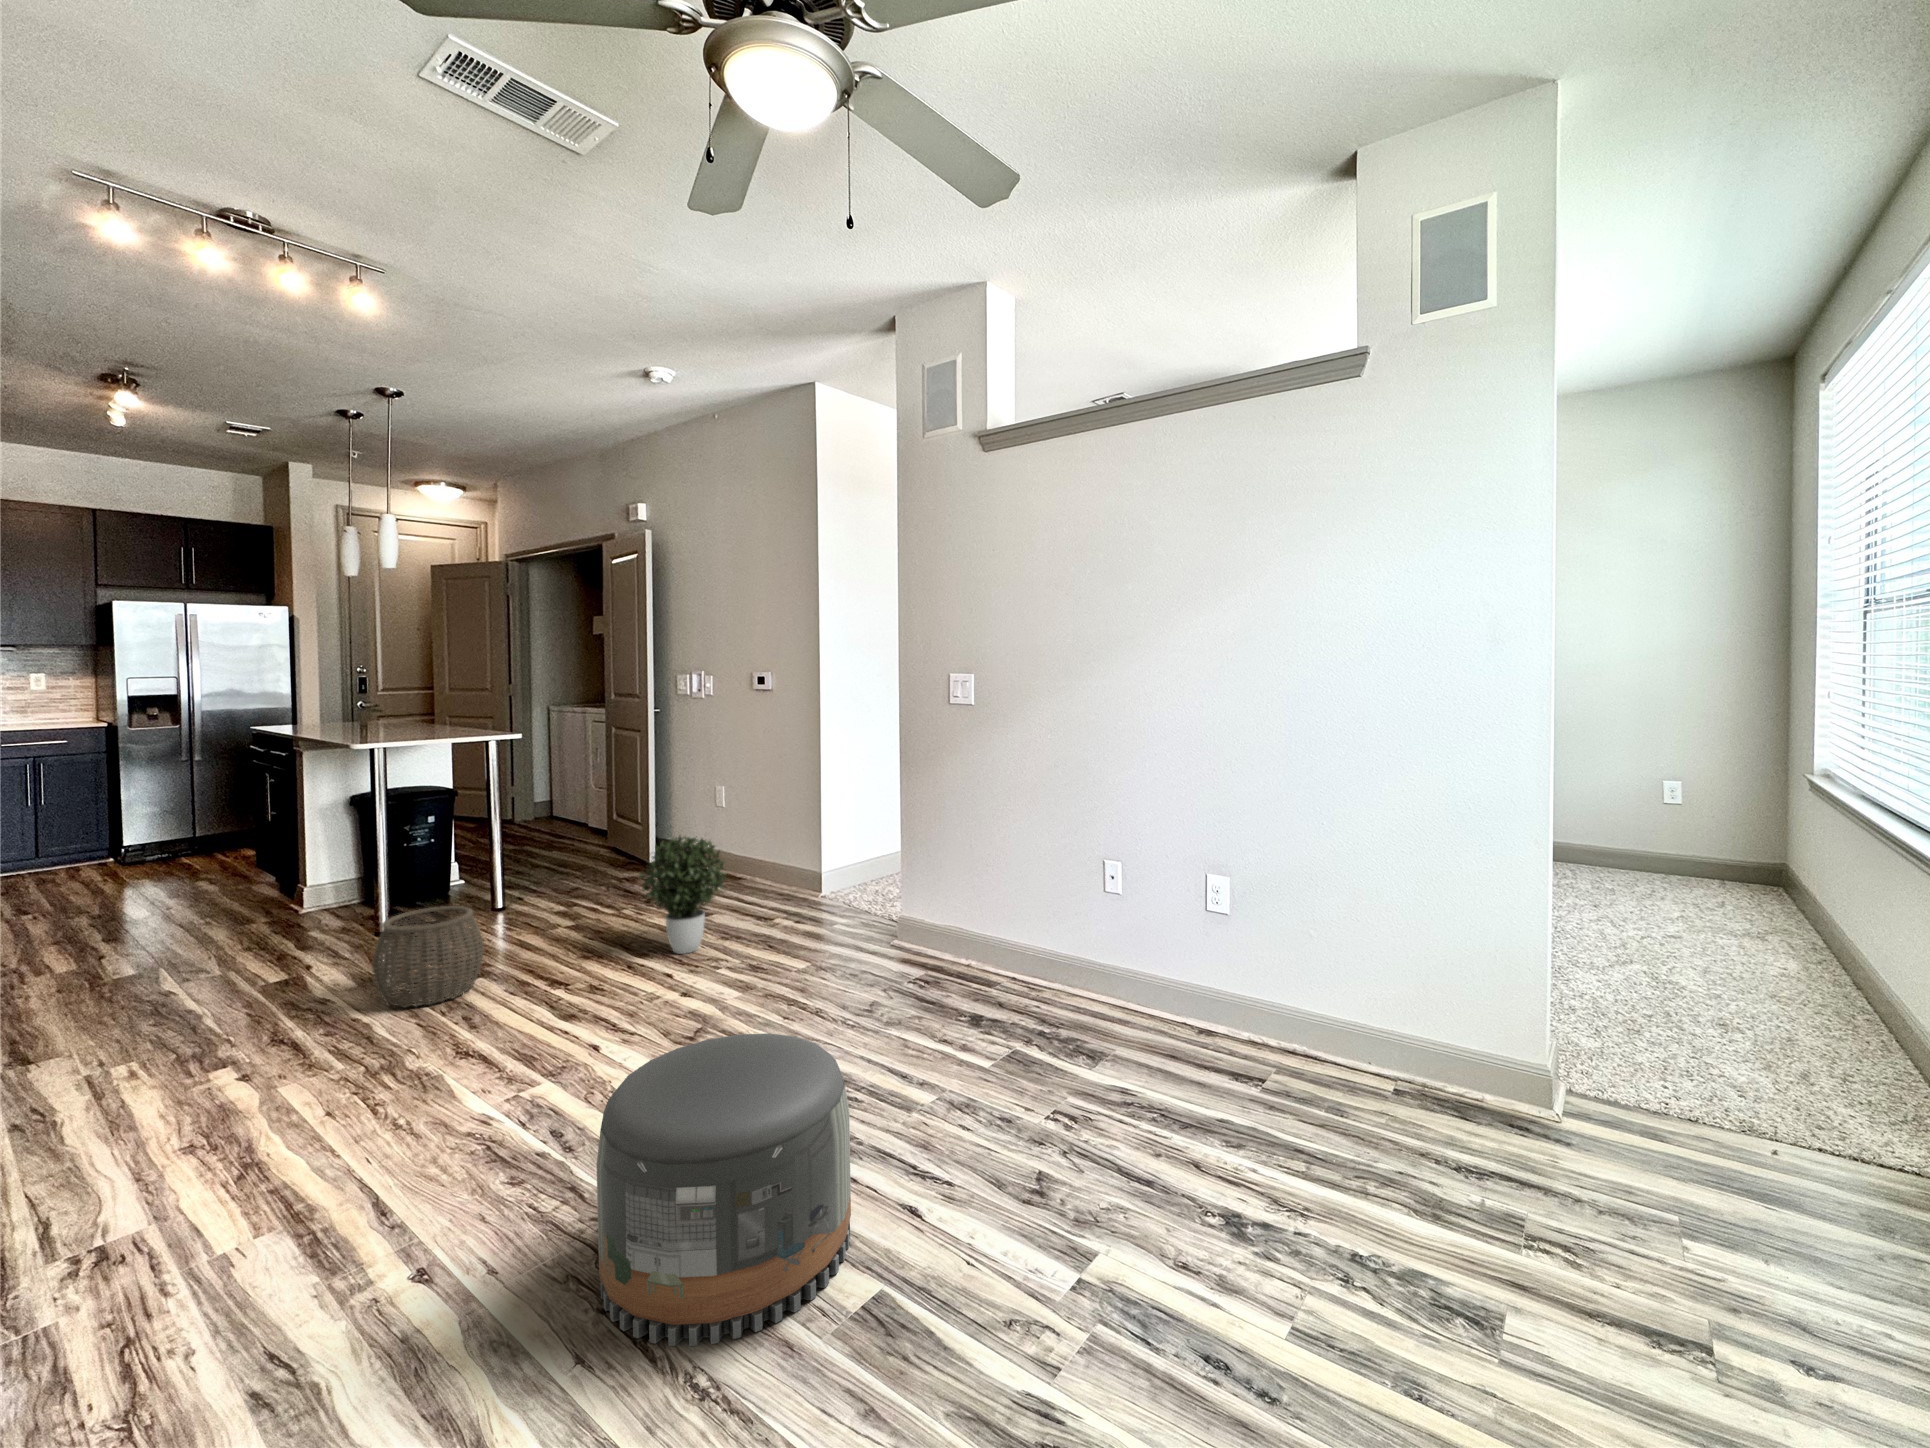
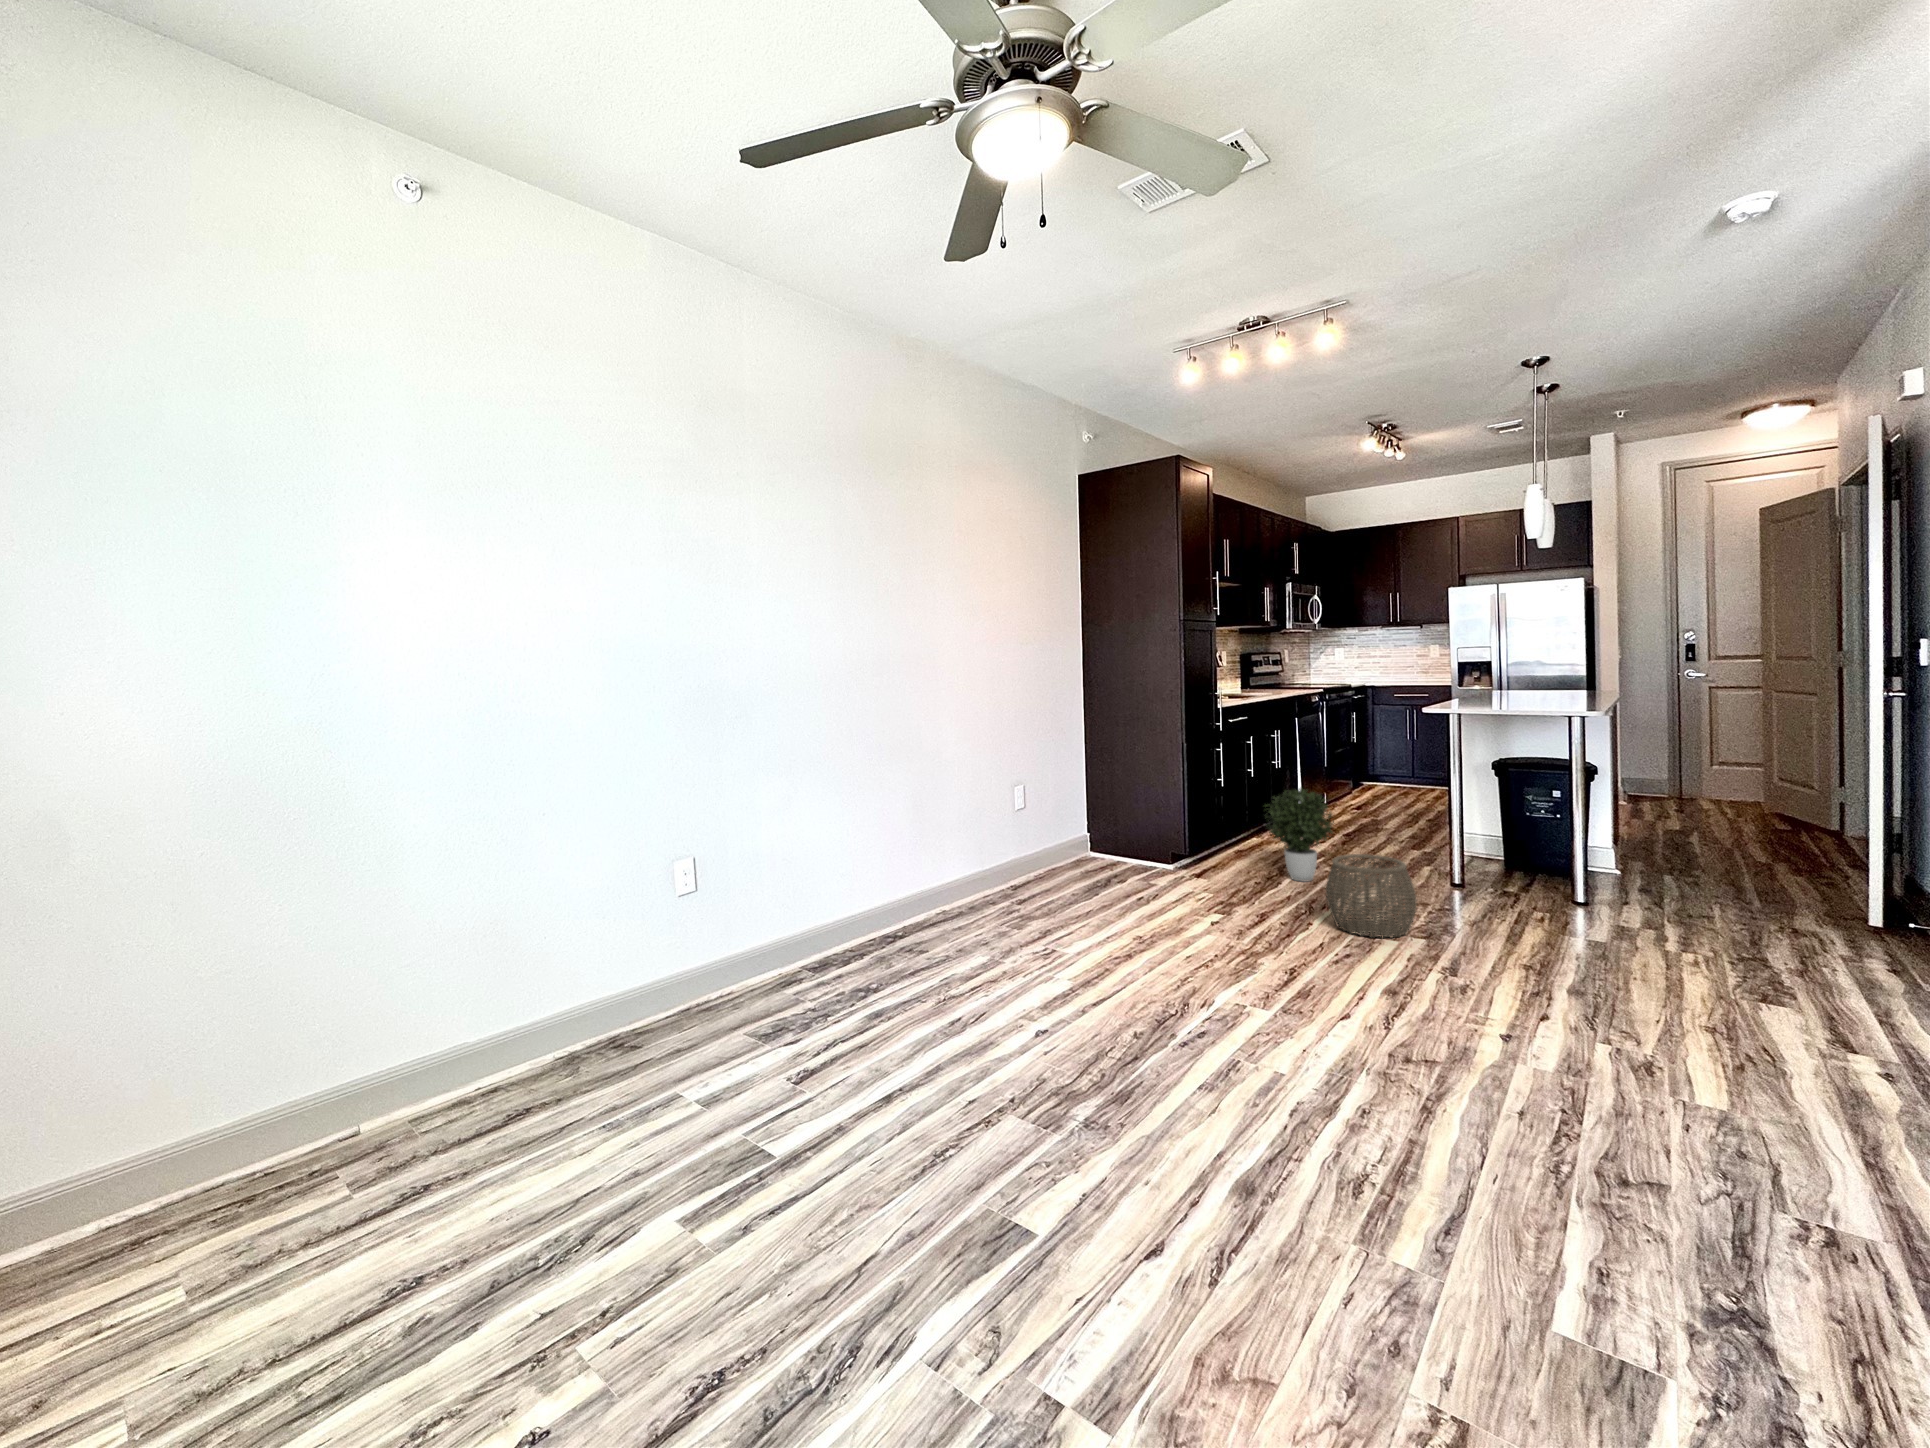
potted plant: present [639,836,726,954] -> present [1264,788,1334,882]
pouf: present [596,1033,851,1346] -> none [972,966,1175,1206]

